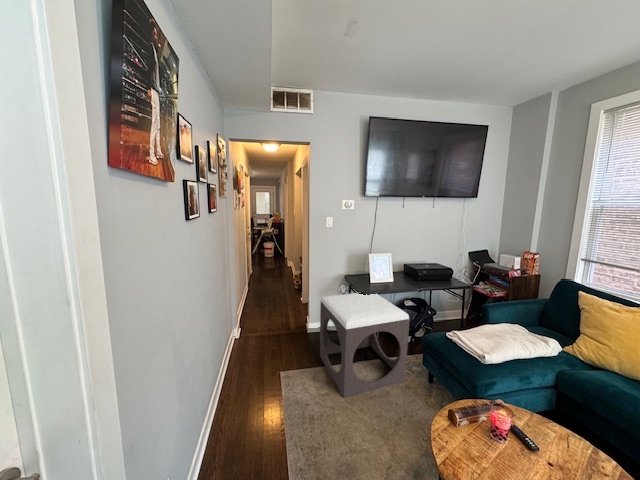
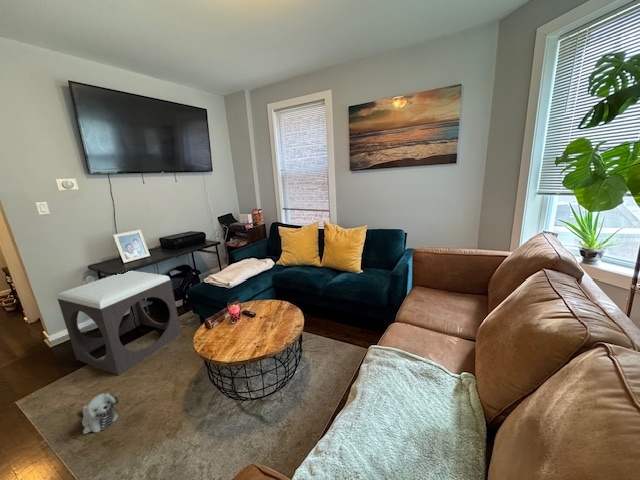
plush toy: none [308,417,339,460] -> present [82,393,119,434]

